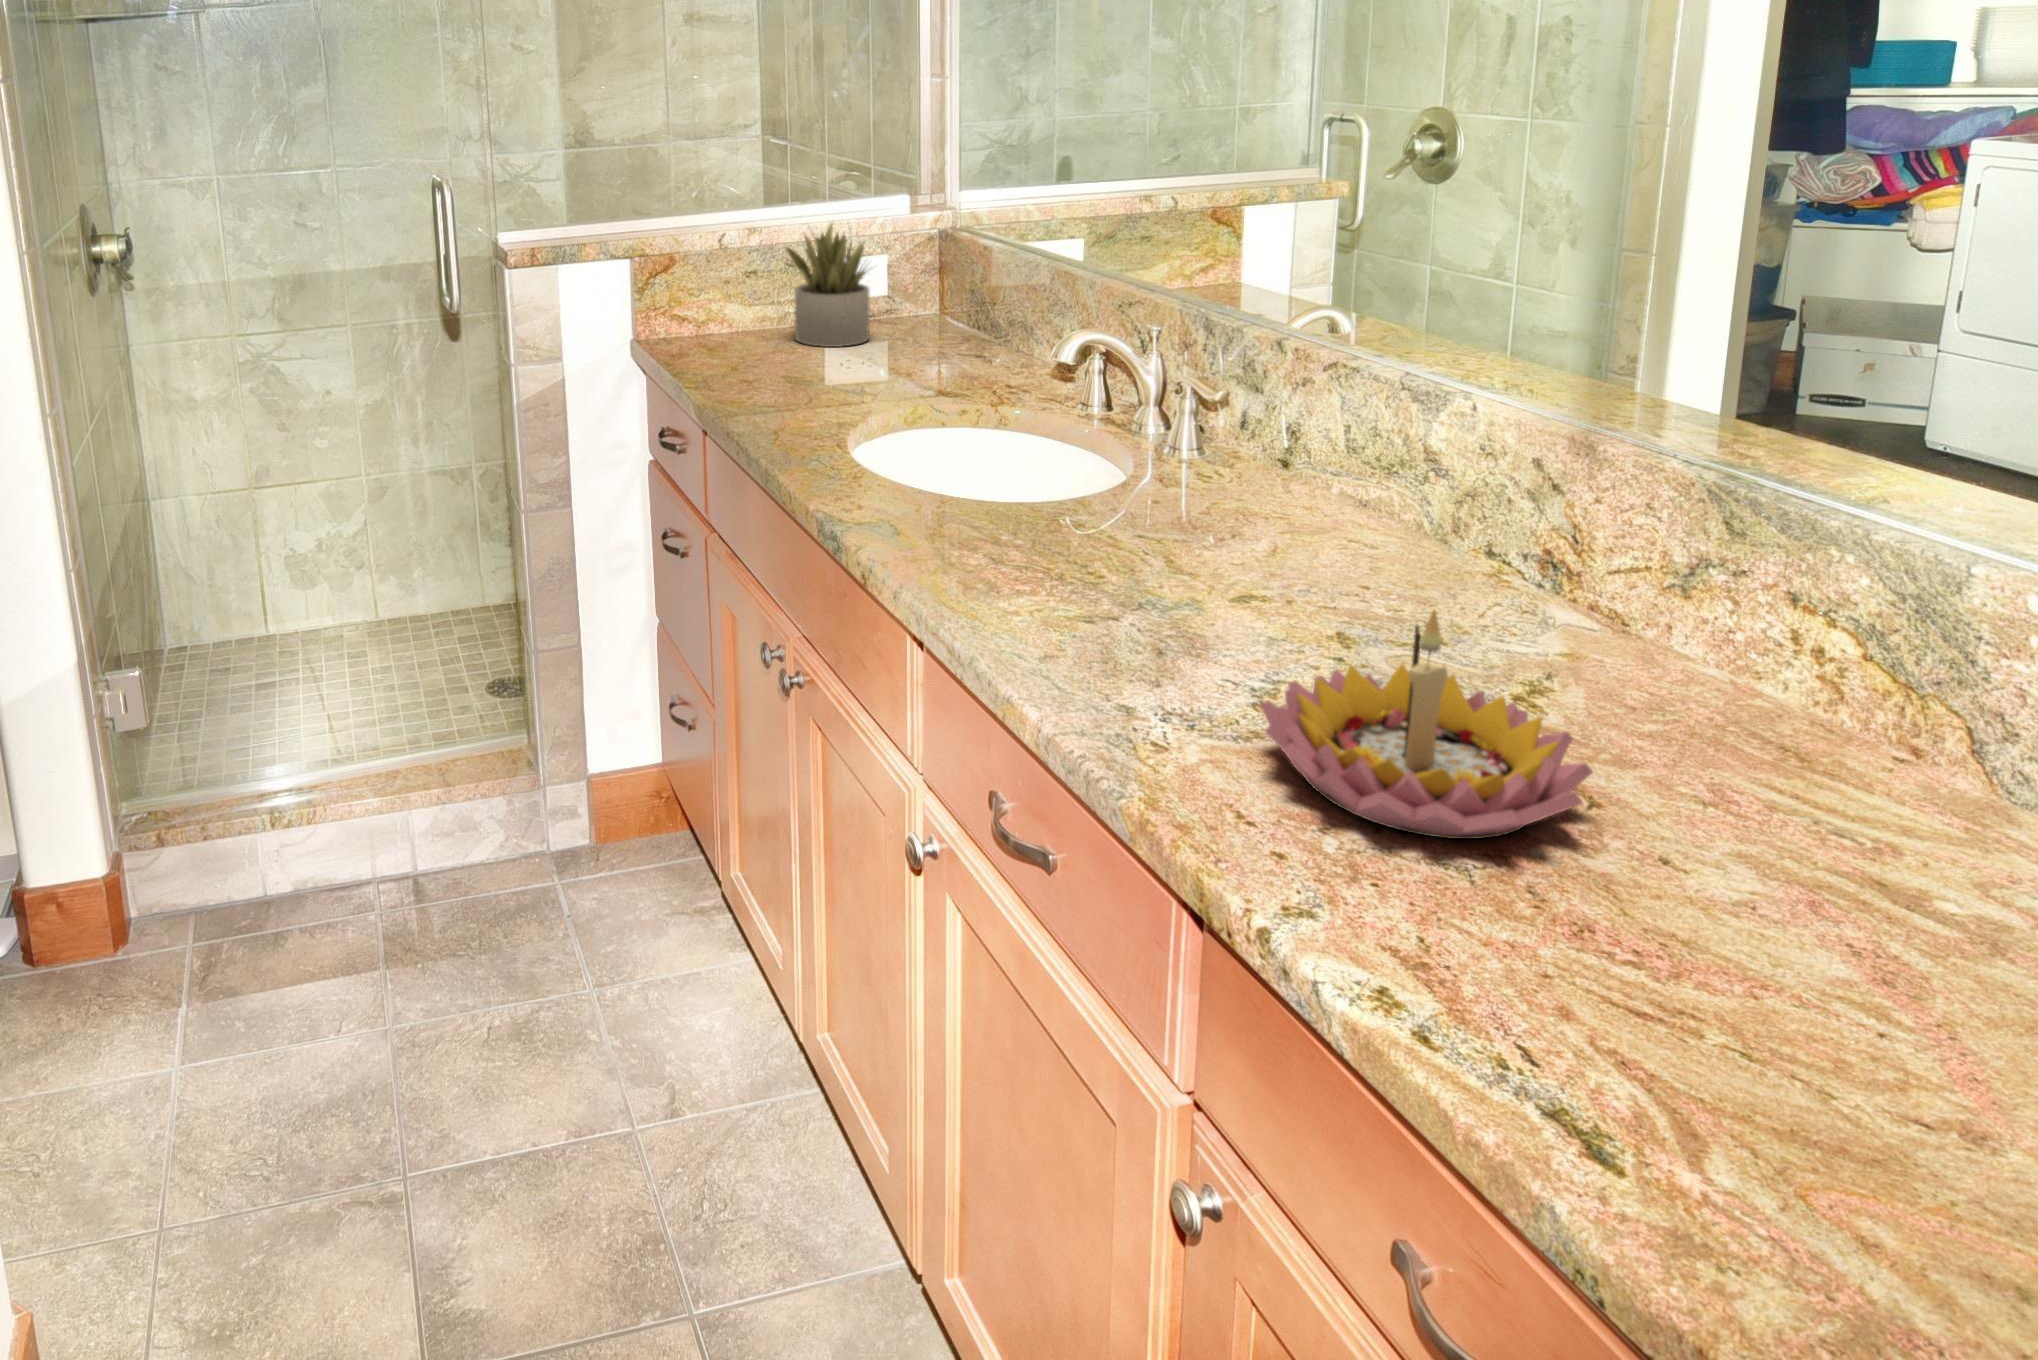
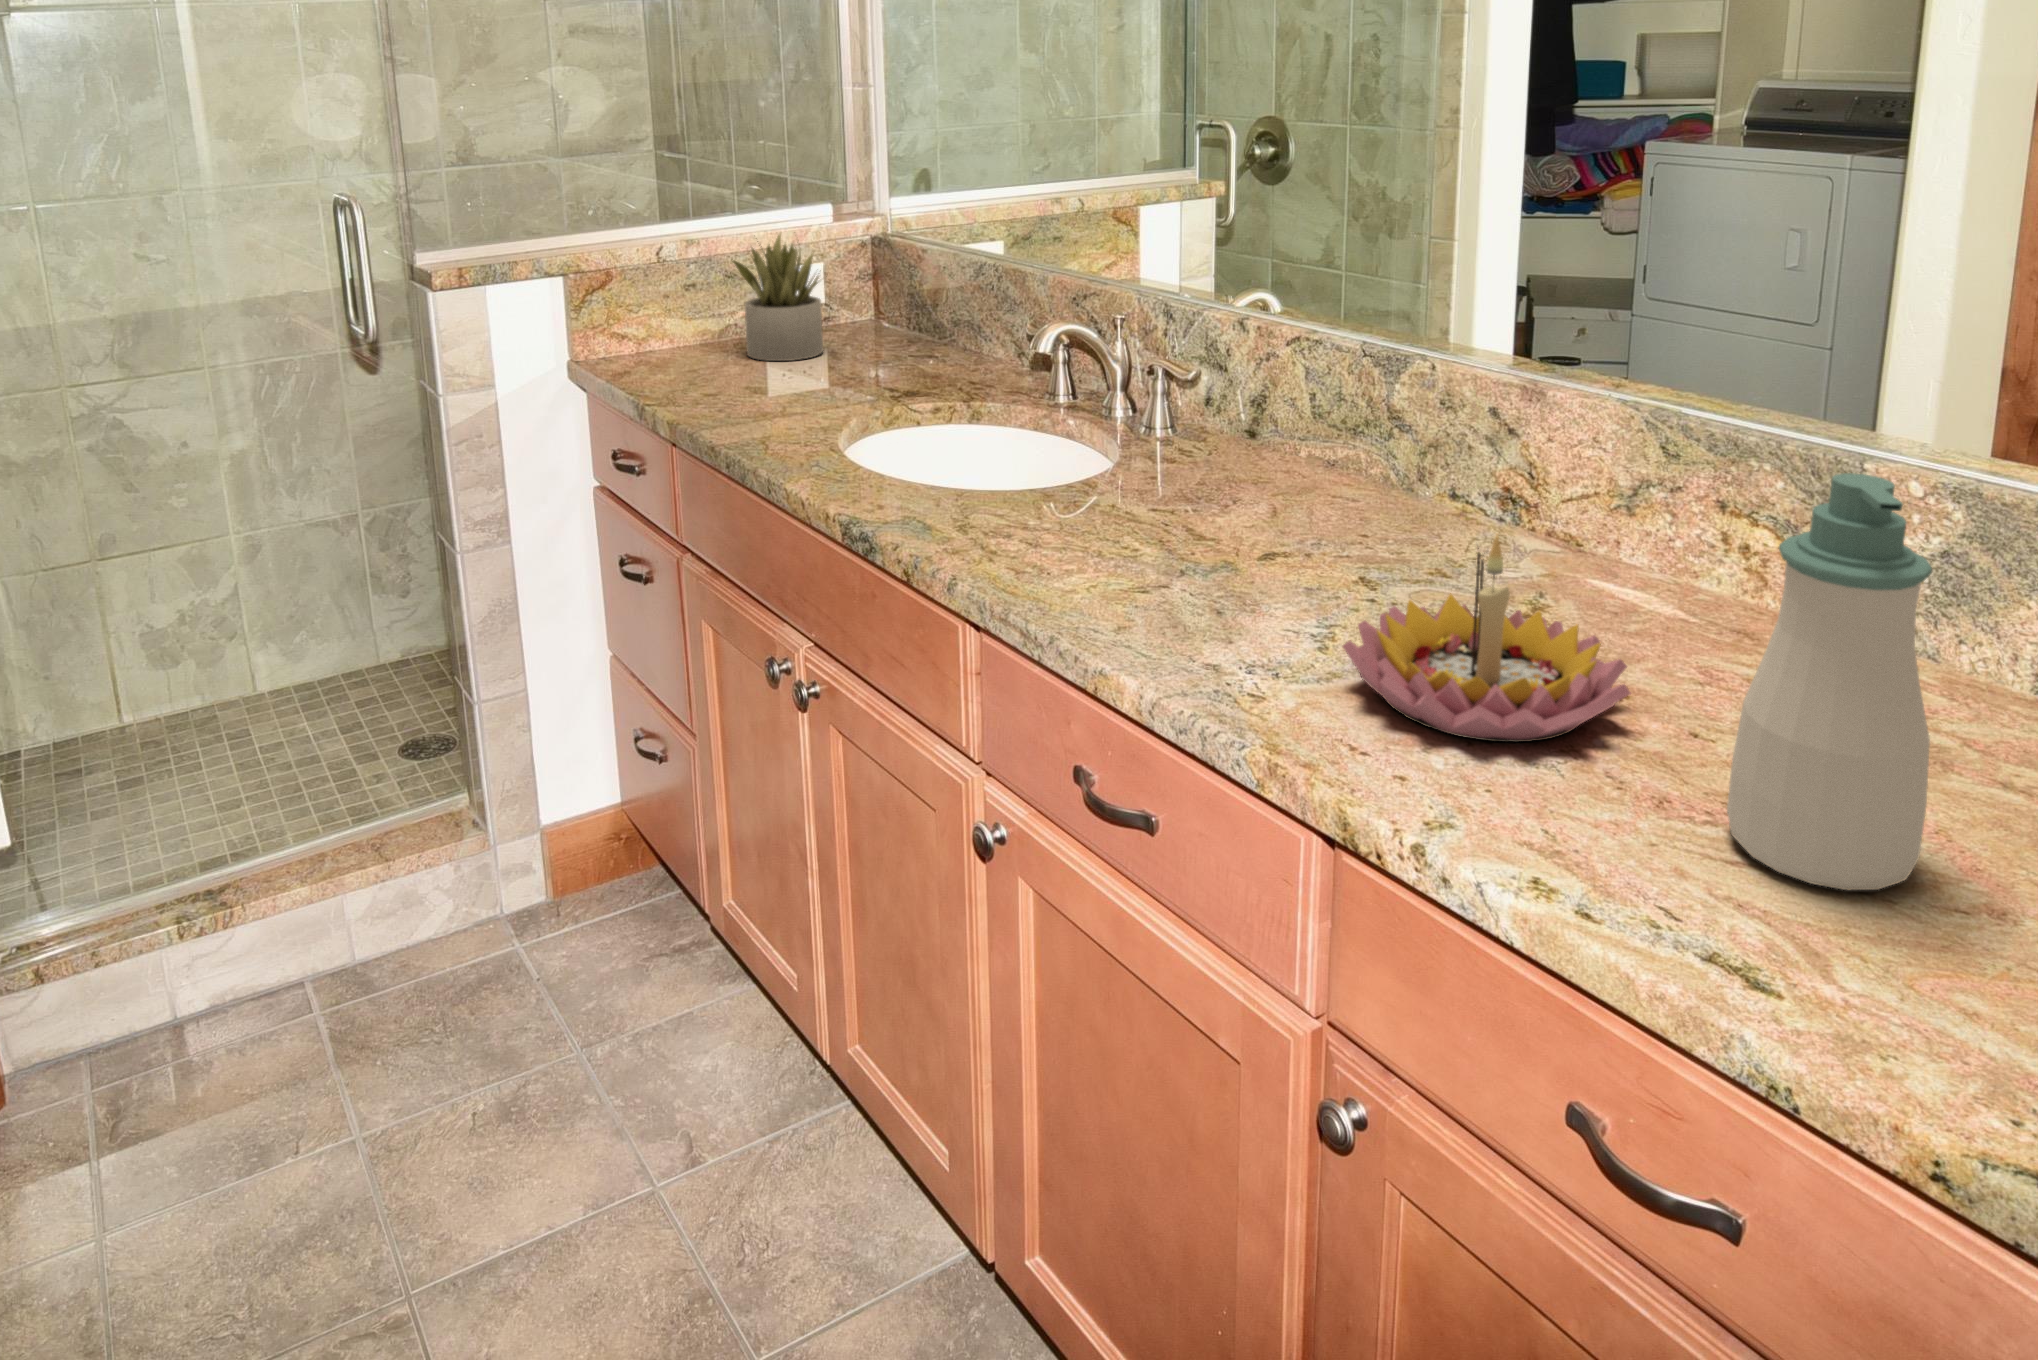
soap bottle: none [1644,591,1914,1080] -> present [1727,473,1932,890]

